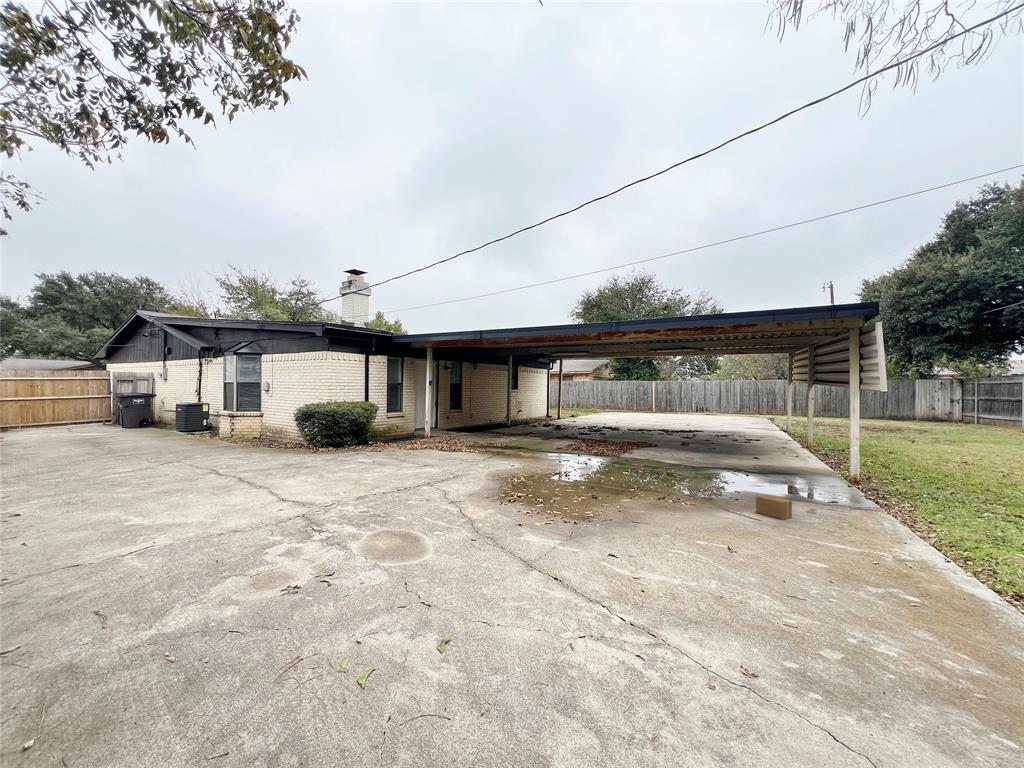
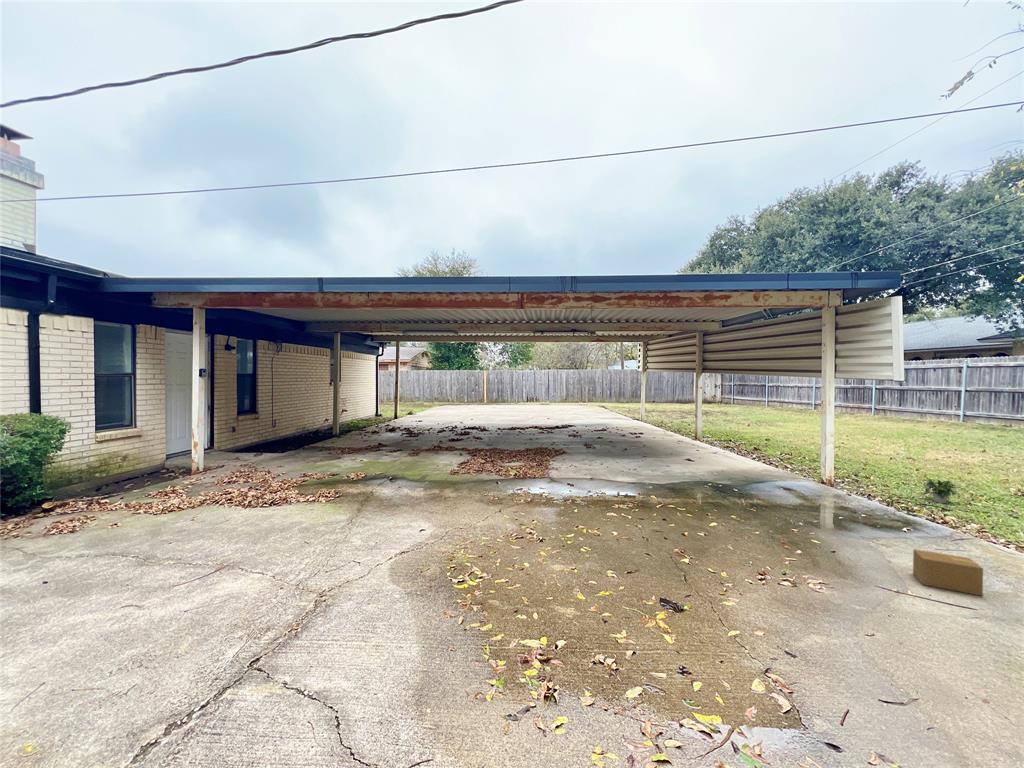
potted plant: none [913,477,957,500] -> present [924,479,960,503]

